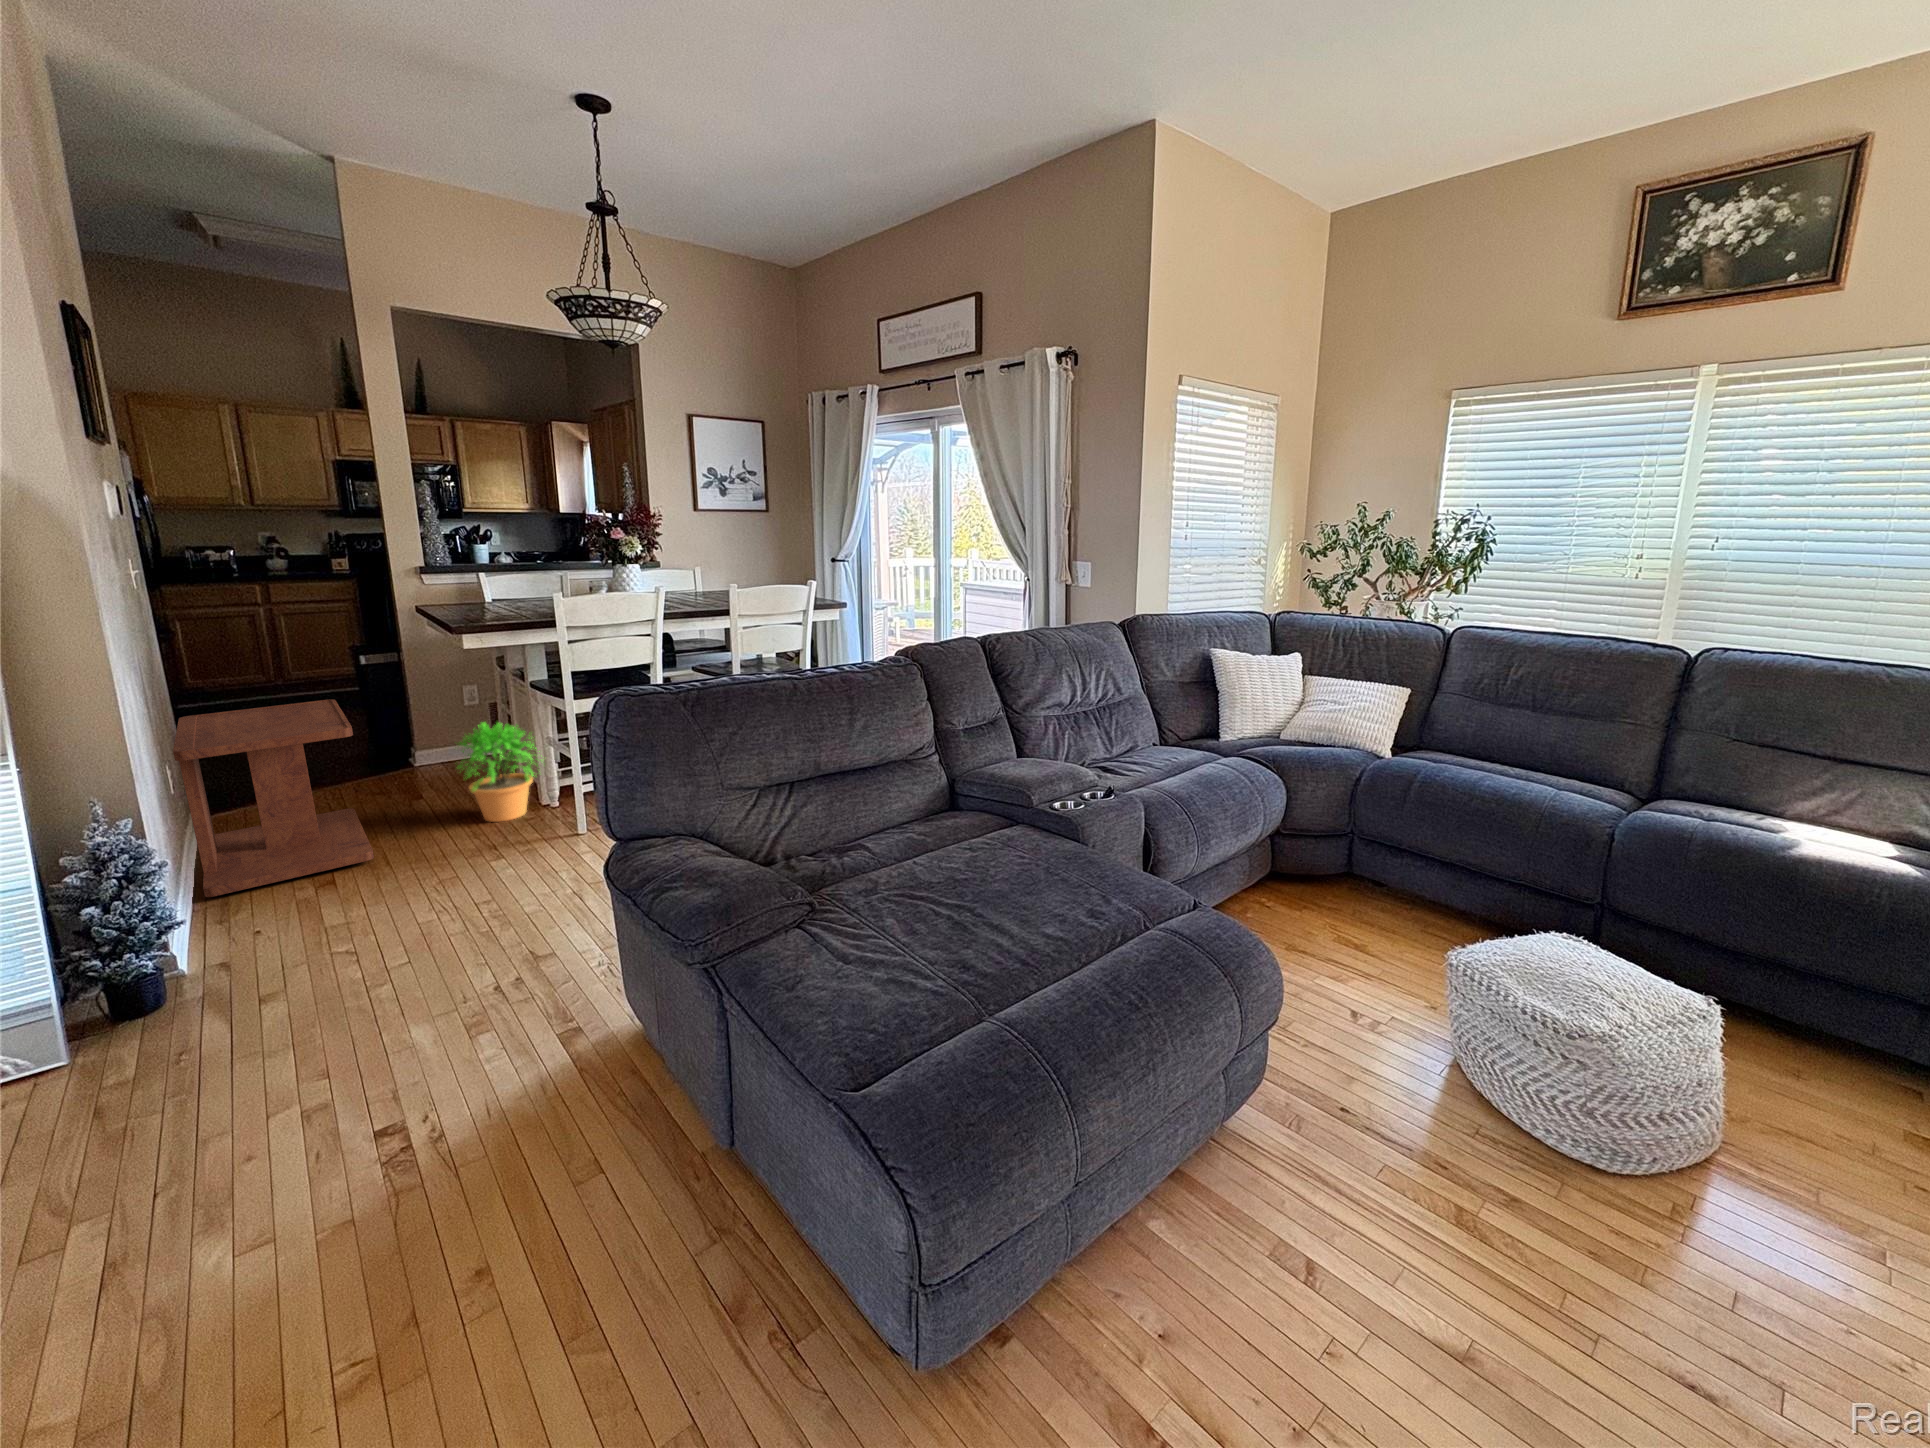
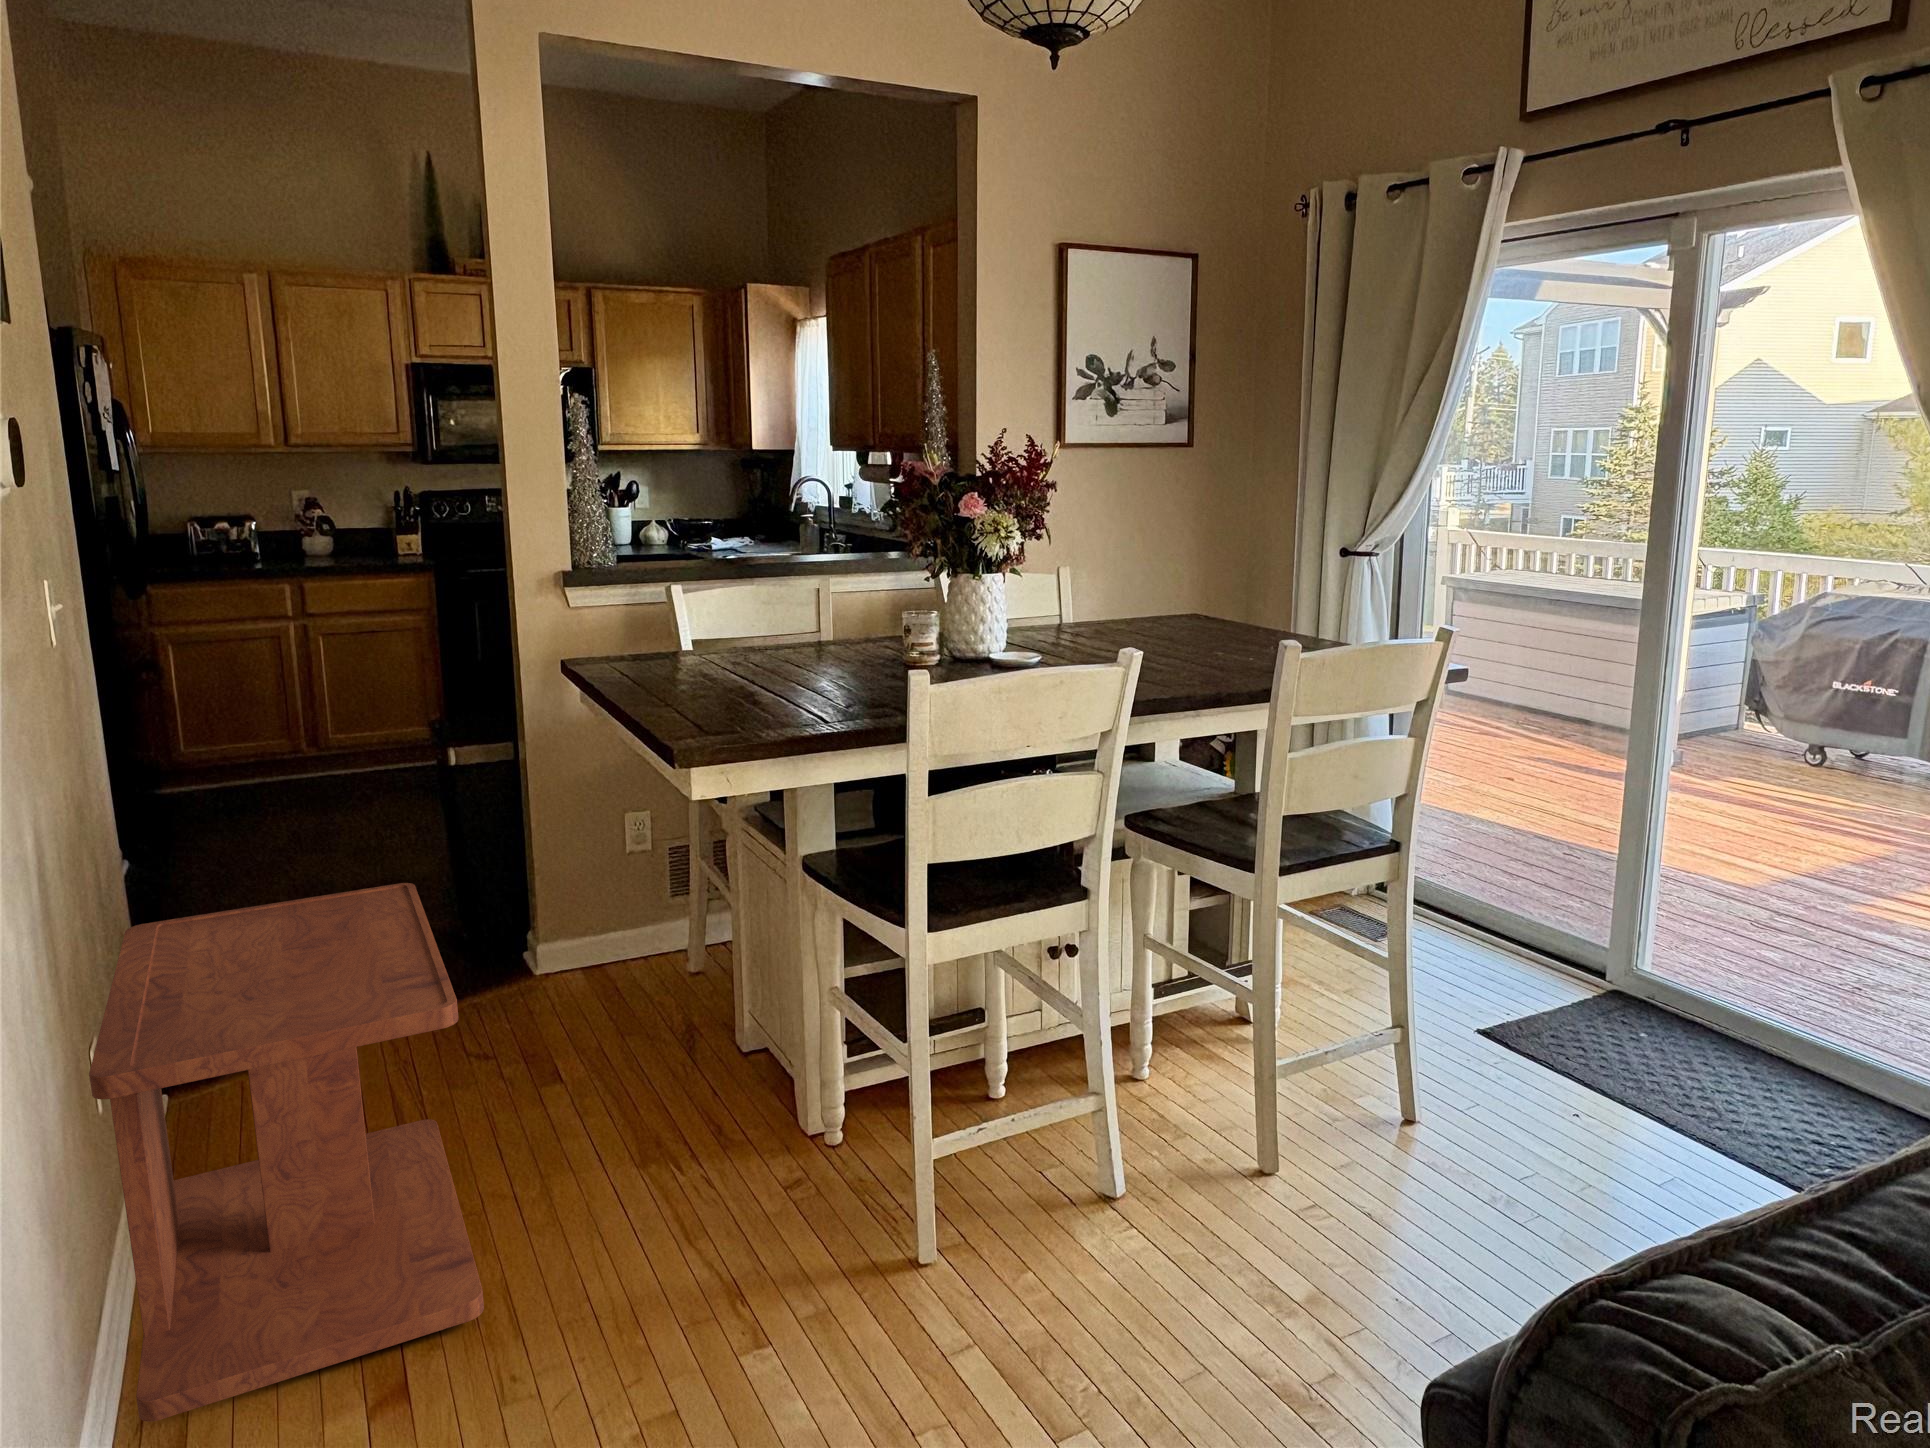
potted plant: present [458,722,542,822] -> none [637,951,831,1192]

